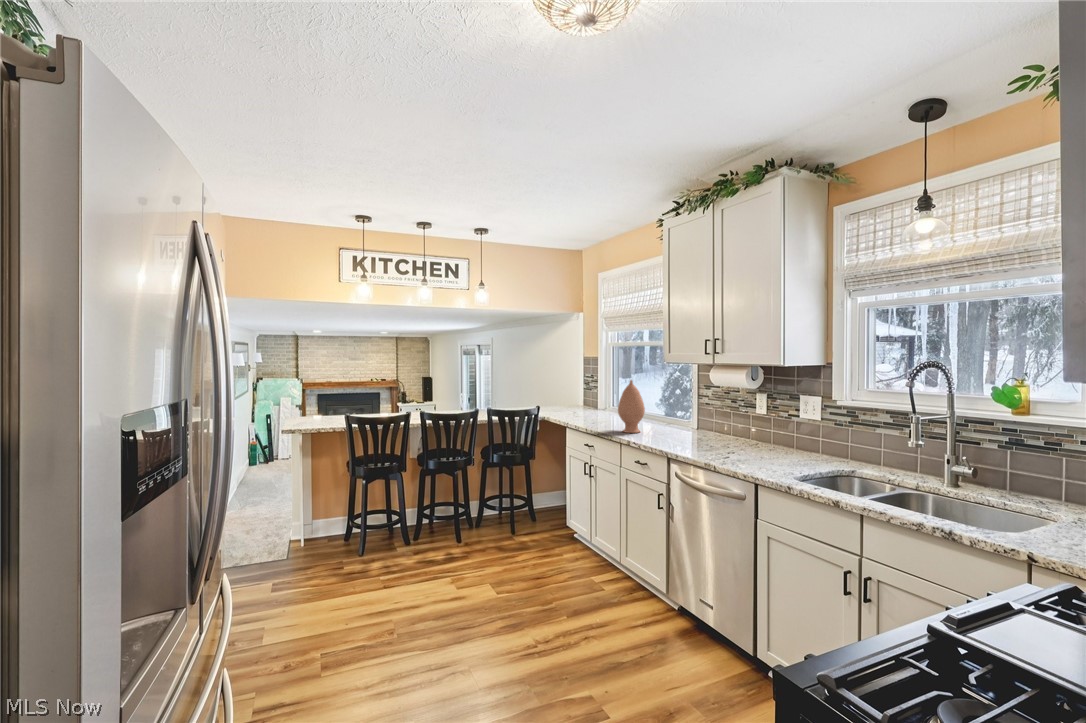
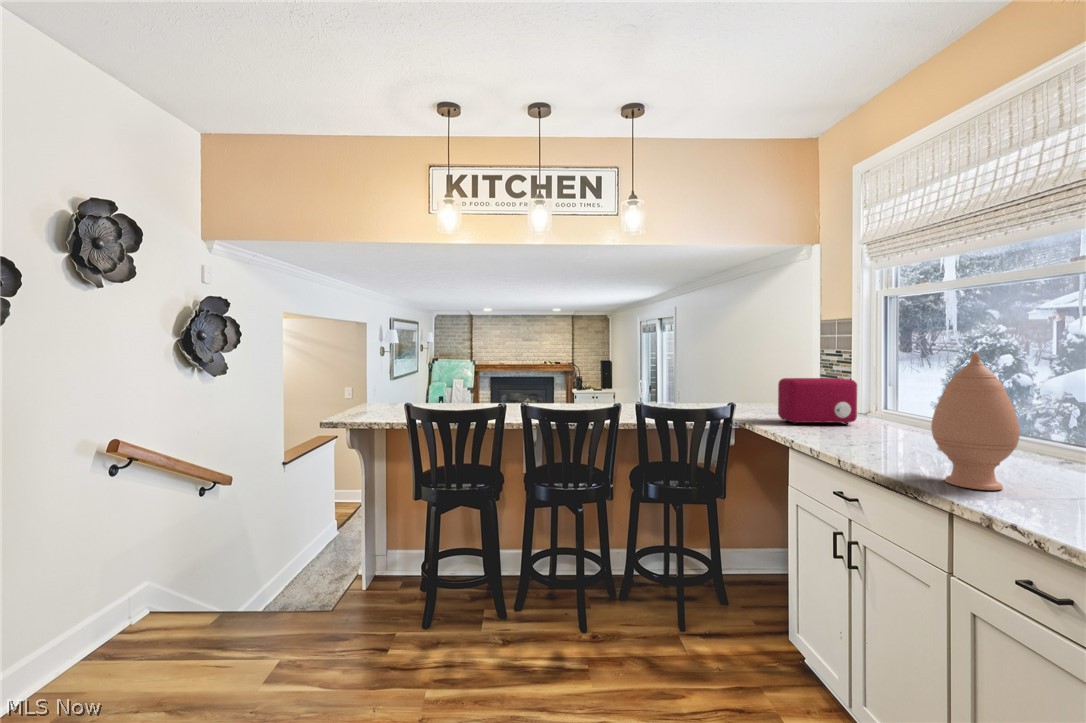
toaster: none [562,390,599,415] -> present [778,378,857,425]

